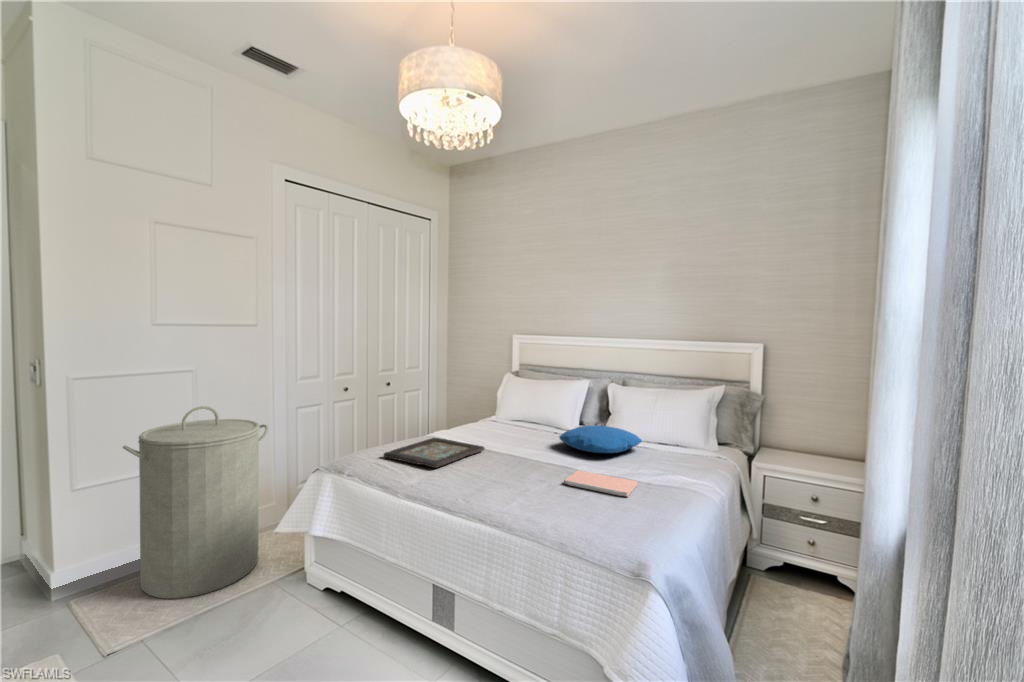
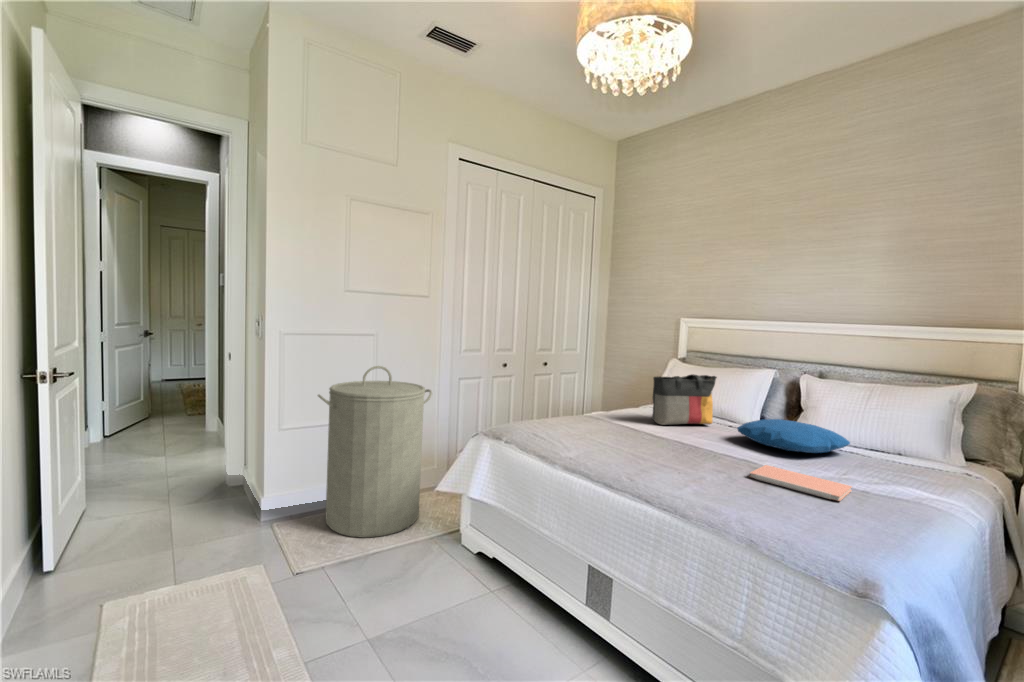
tote bag: none [490,390,544,439] -> present [652,374,717,425]
decorative tray: present [384,438,485,468] -> none [539,416,647,444]

